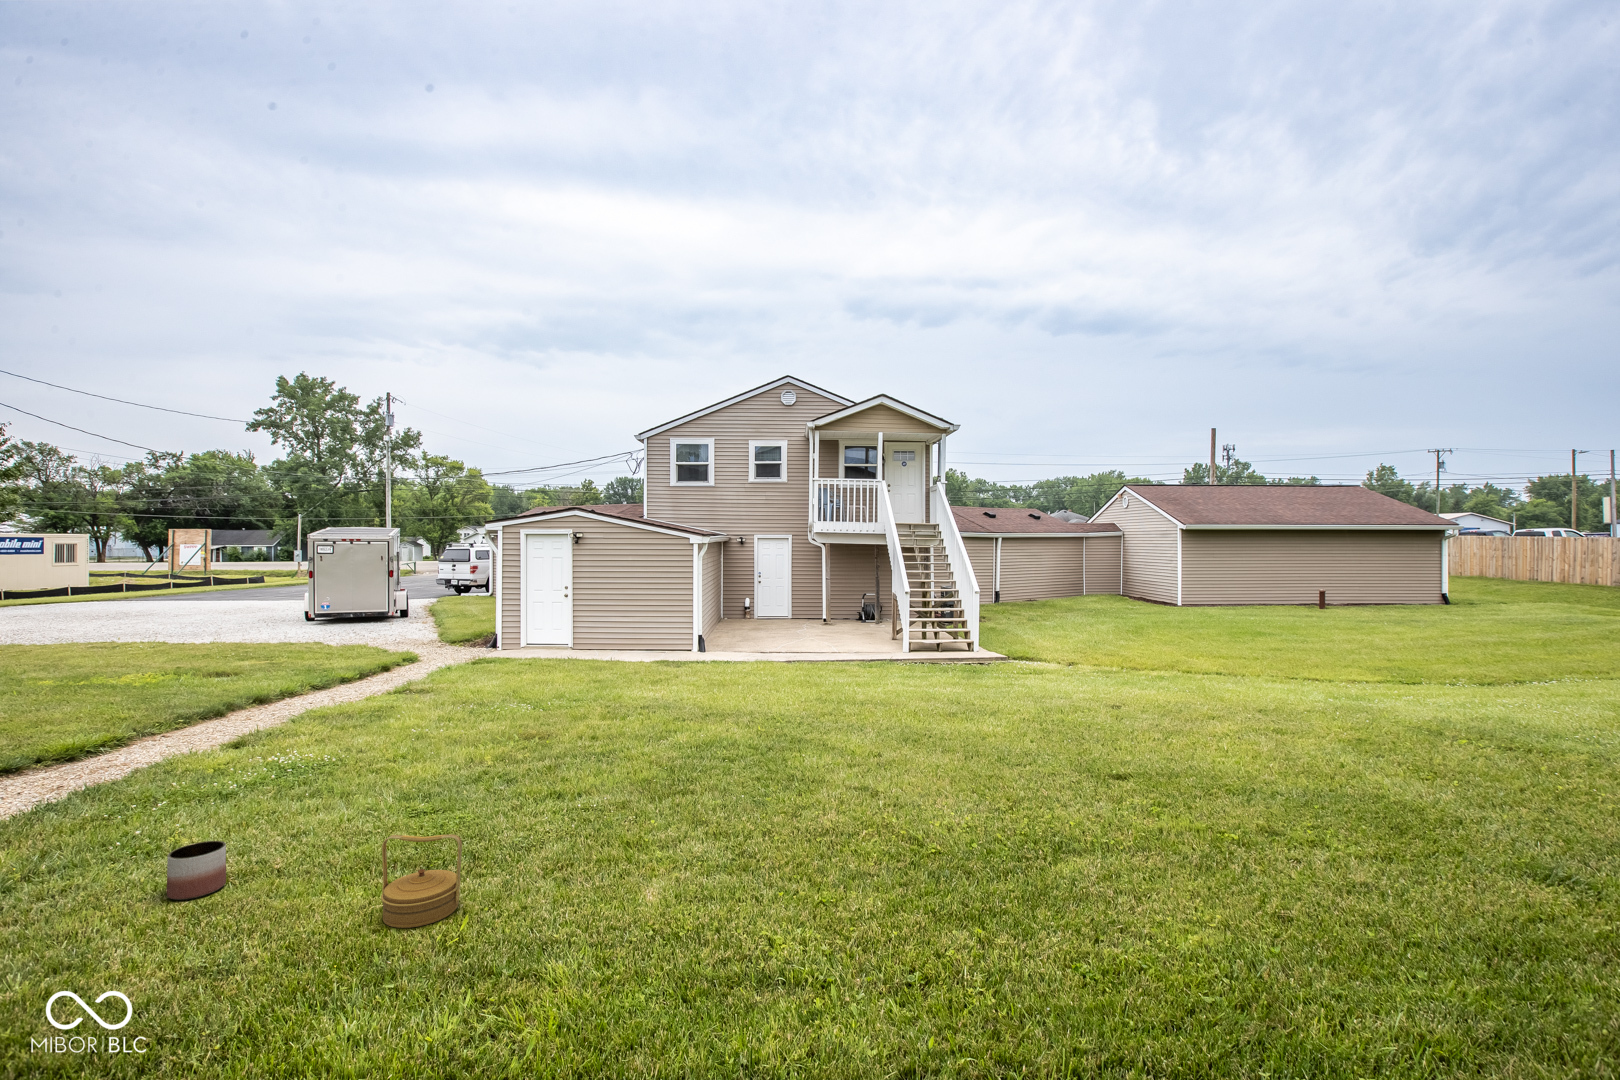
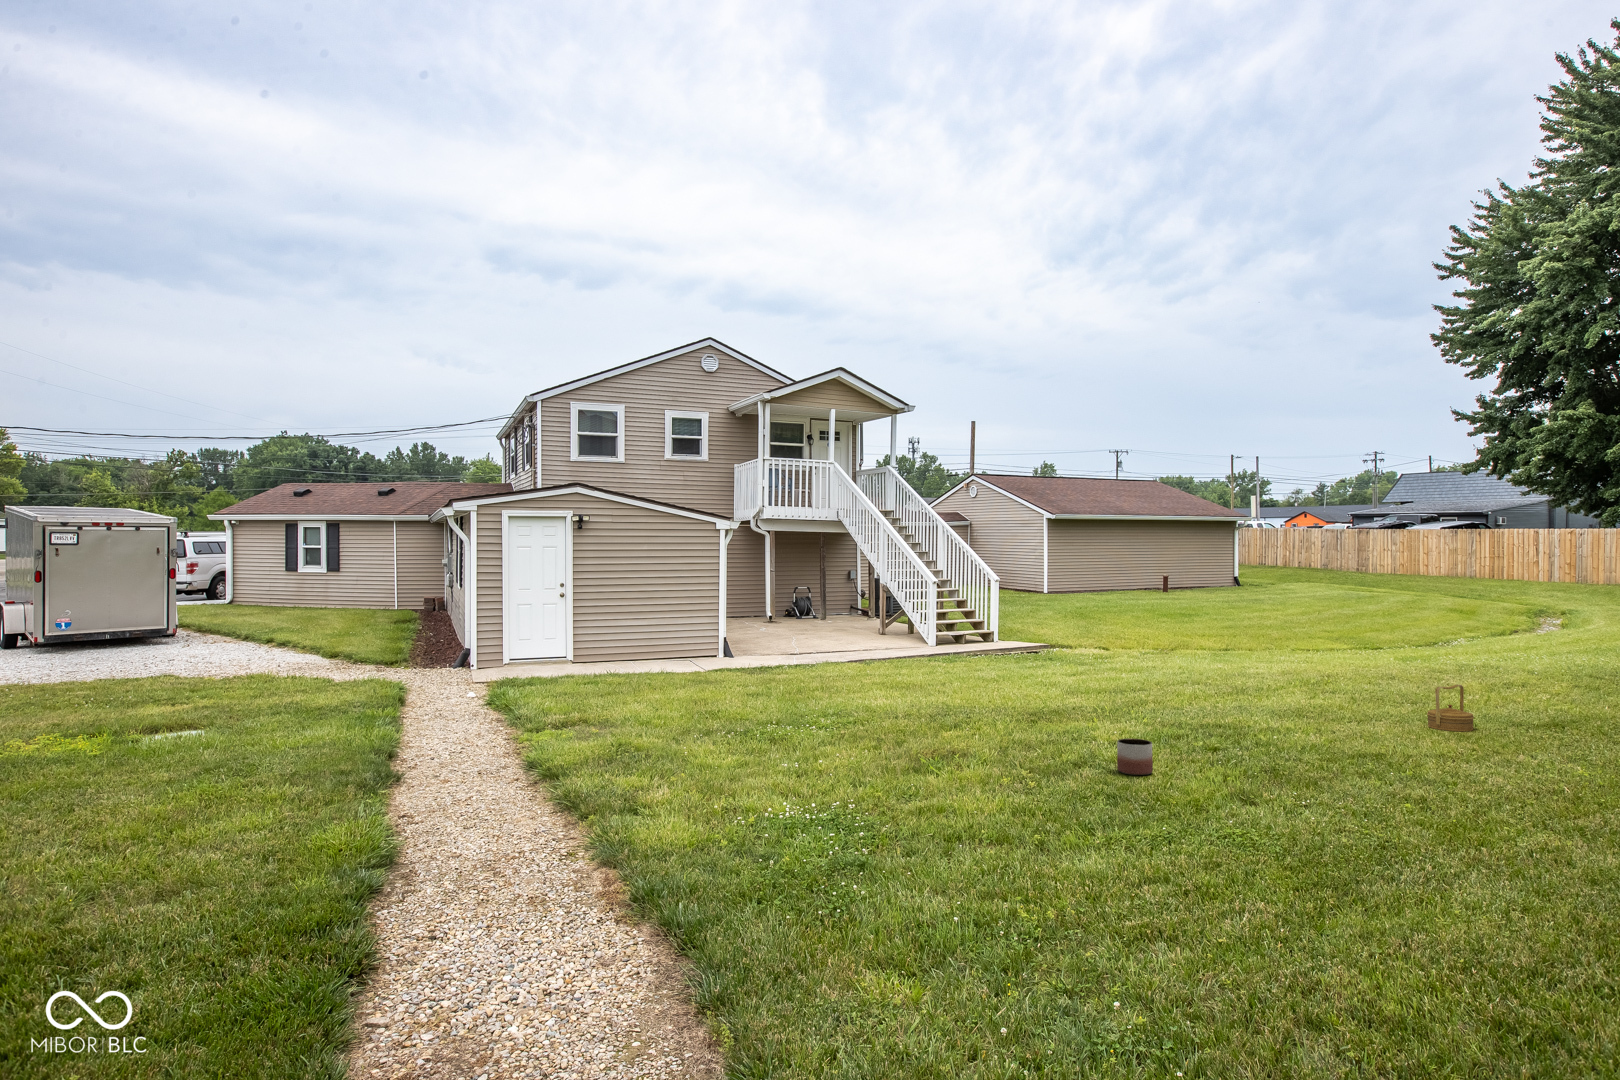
basket: present [381,834,462,928] -> present [1427,684,1474,732]

